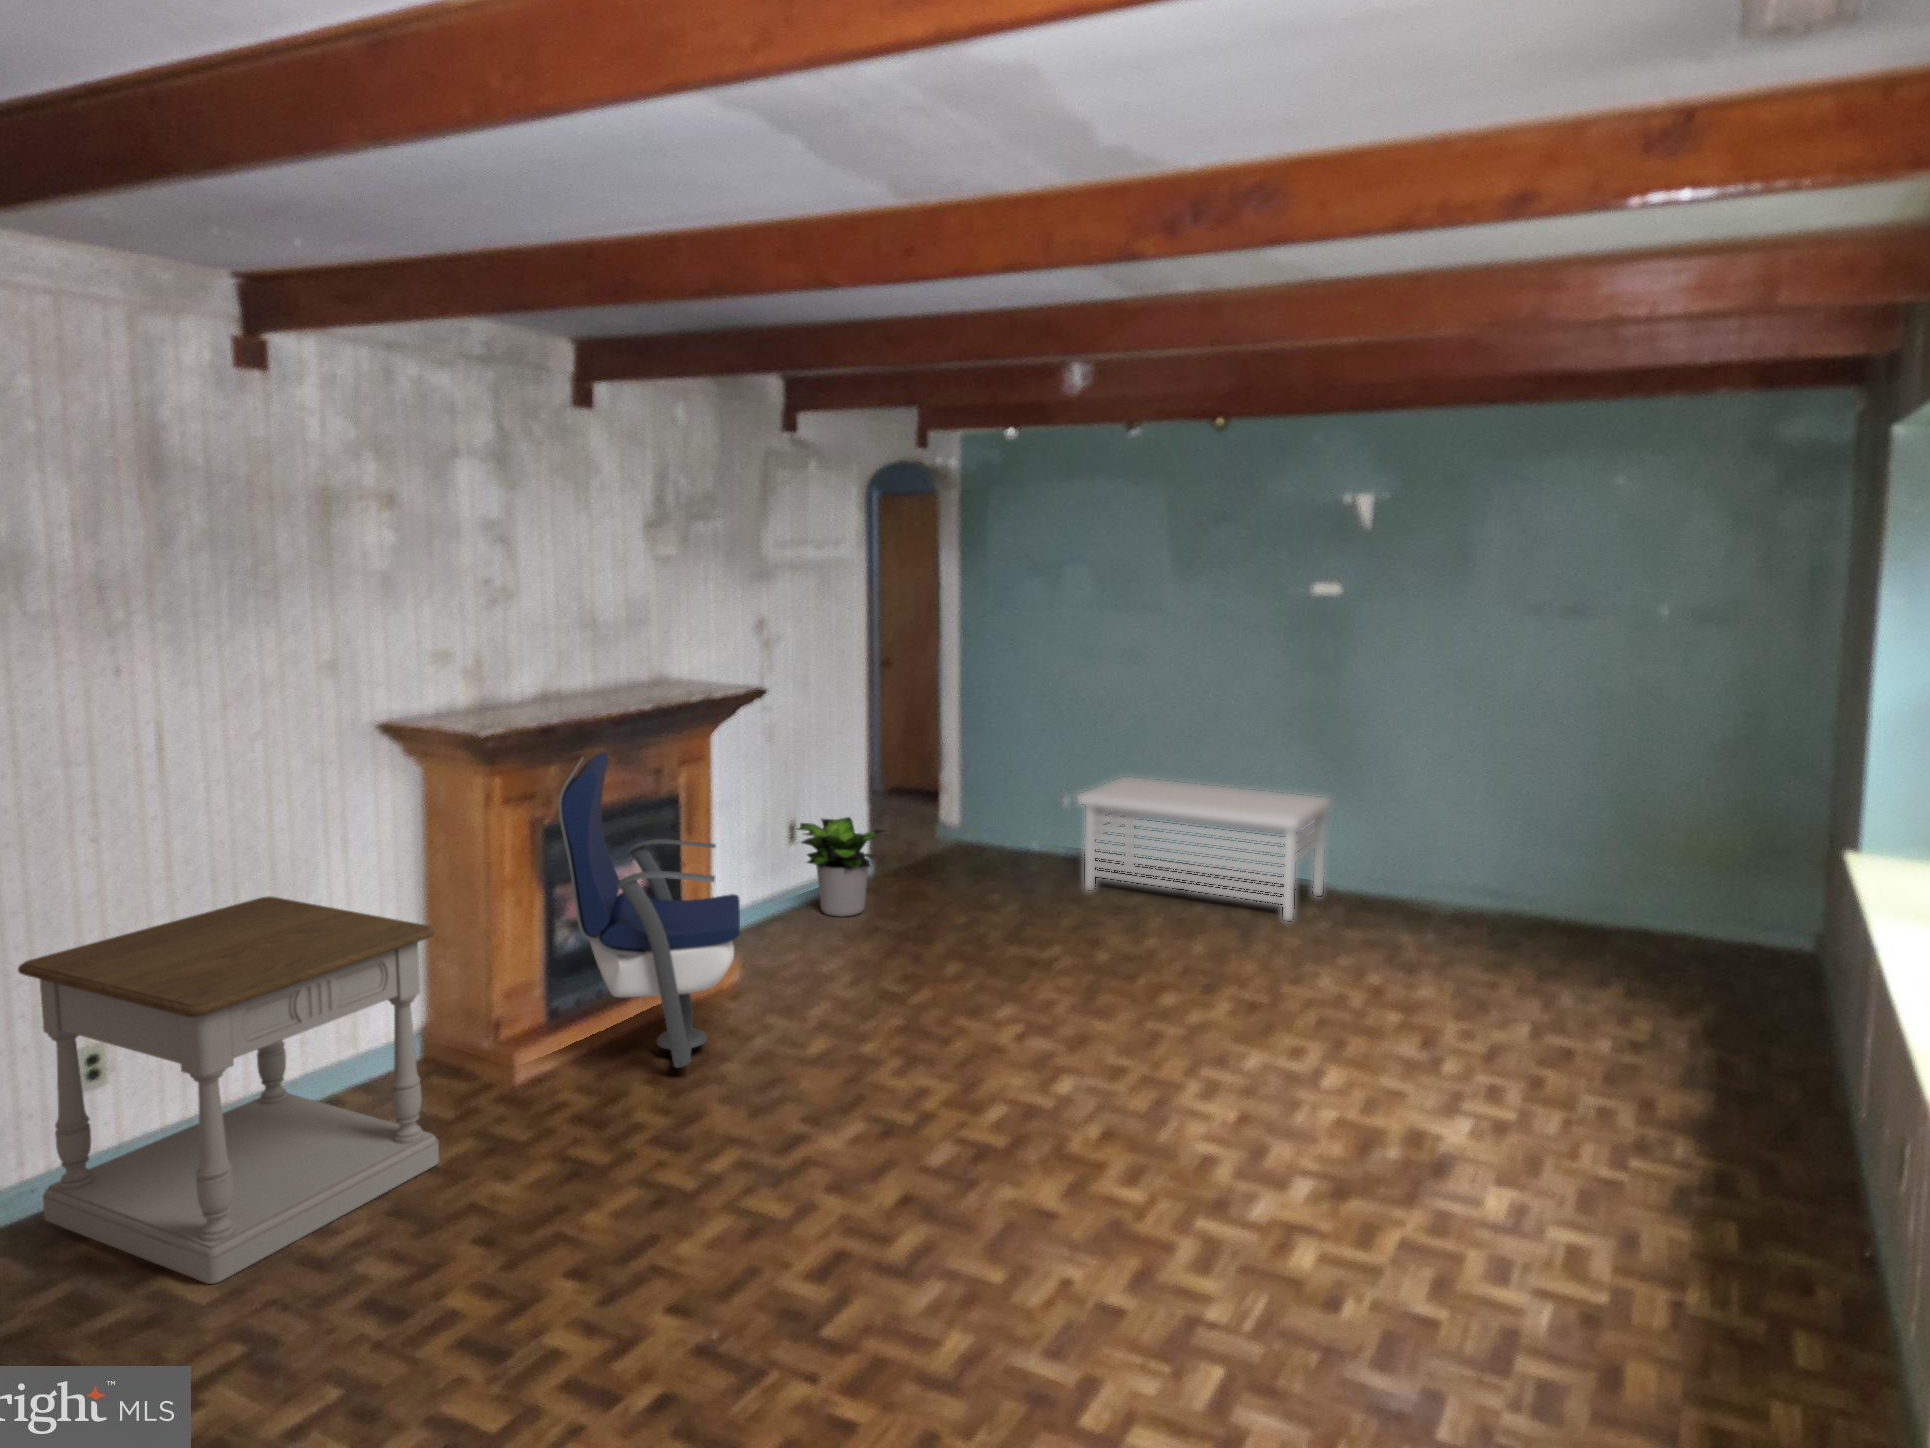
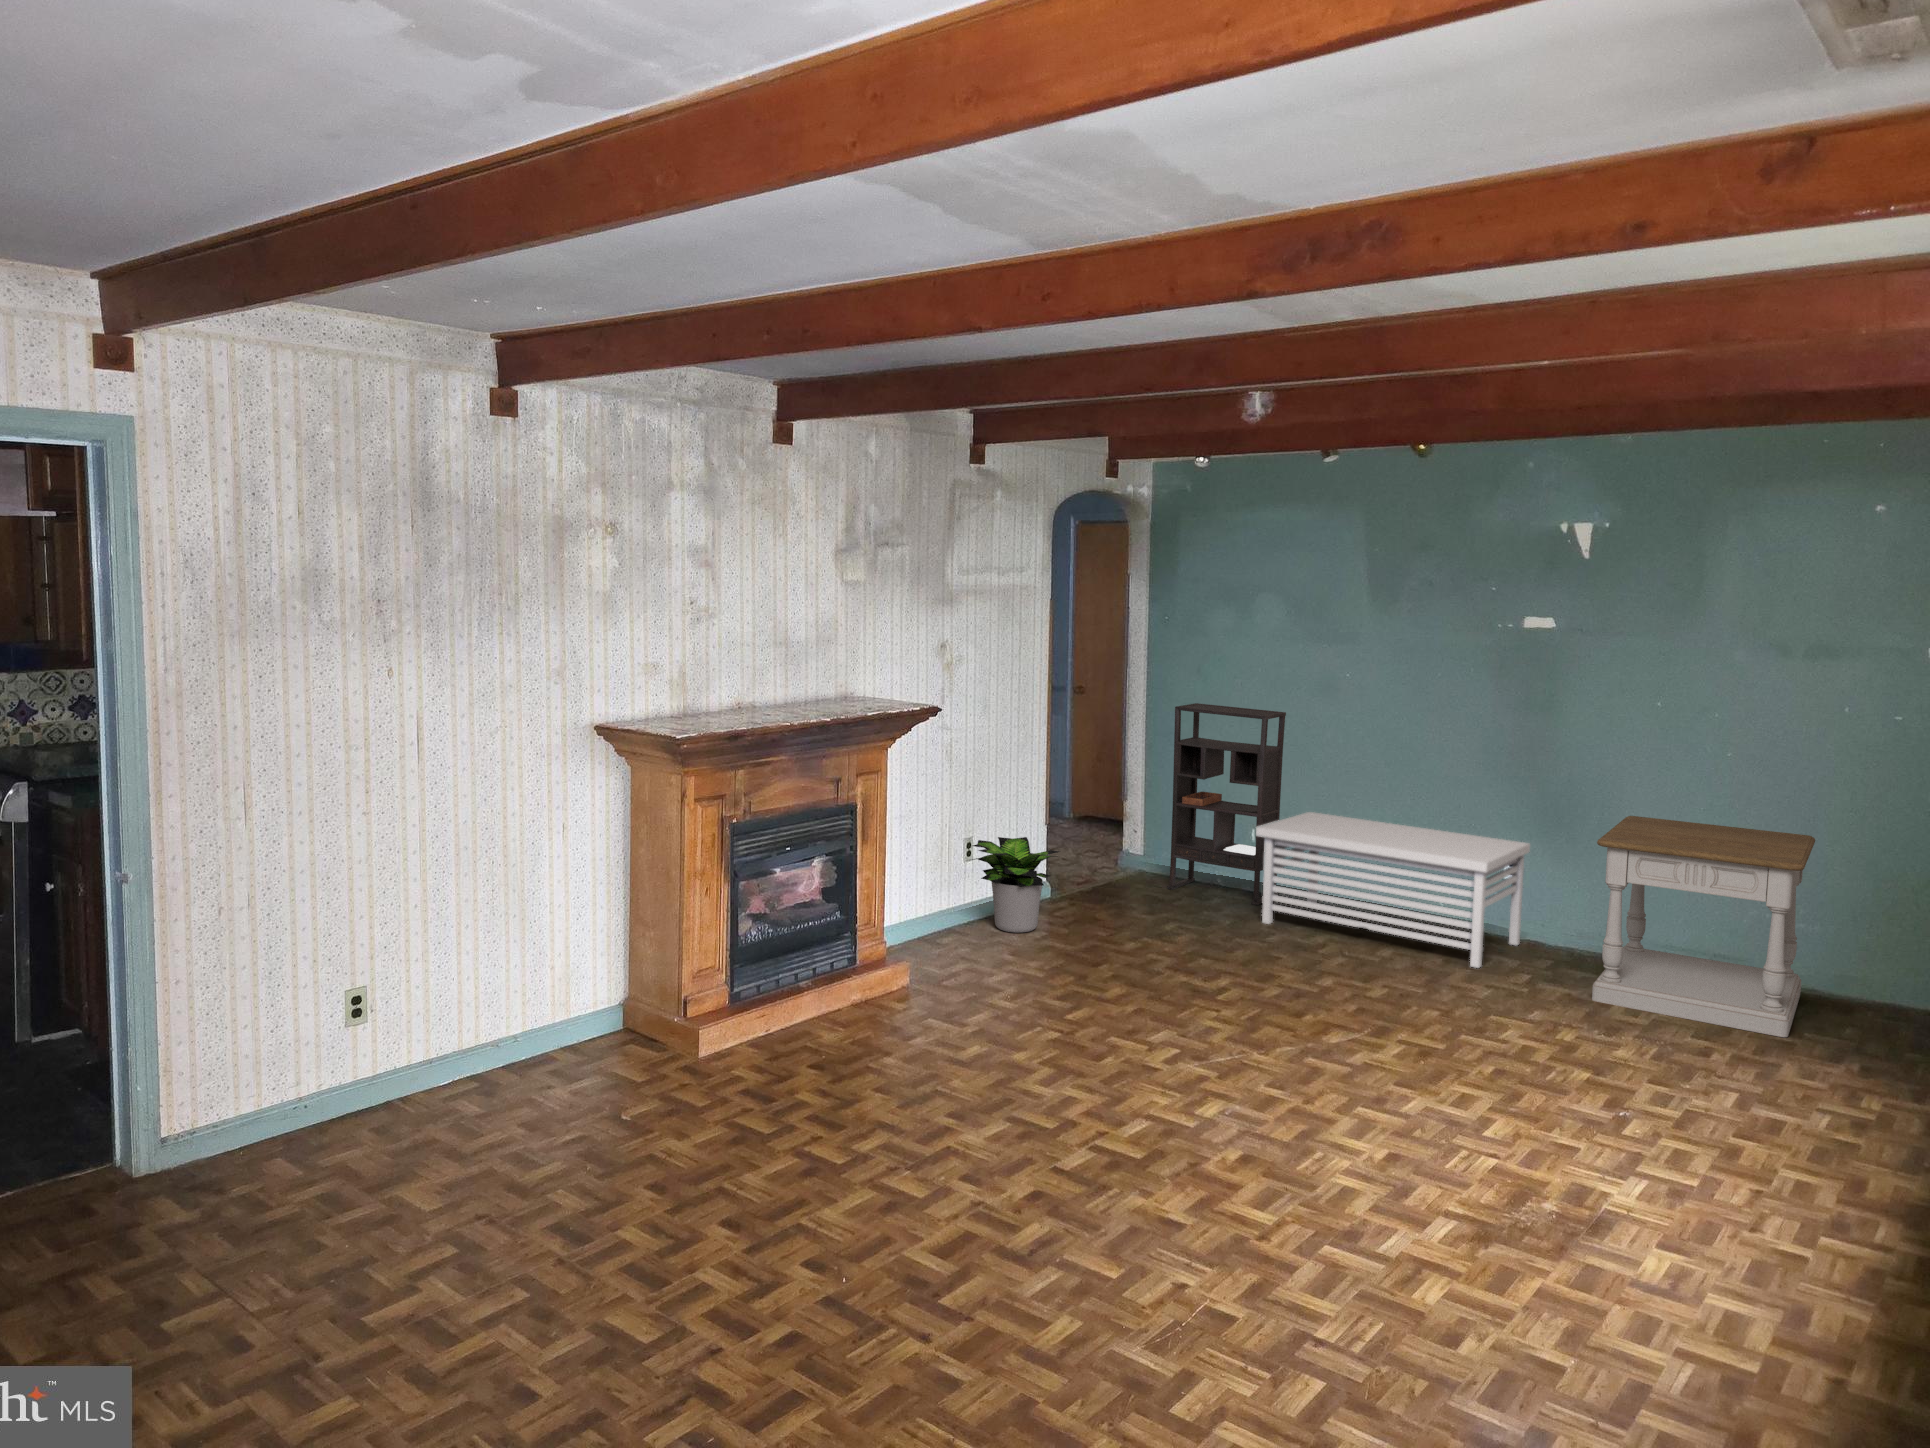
bookshelf: none [988,673,1100,872] -> present [1167,703,1286,905]
armchair: present [559,752,740,1067] -> none [743,761,907,1056]
side table: present [18,896,439,1284] -> present [1592,816,1815,1037]

